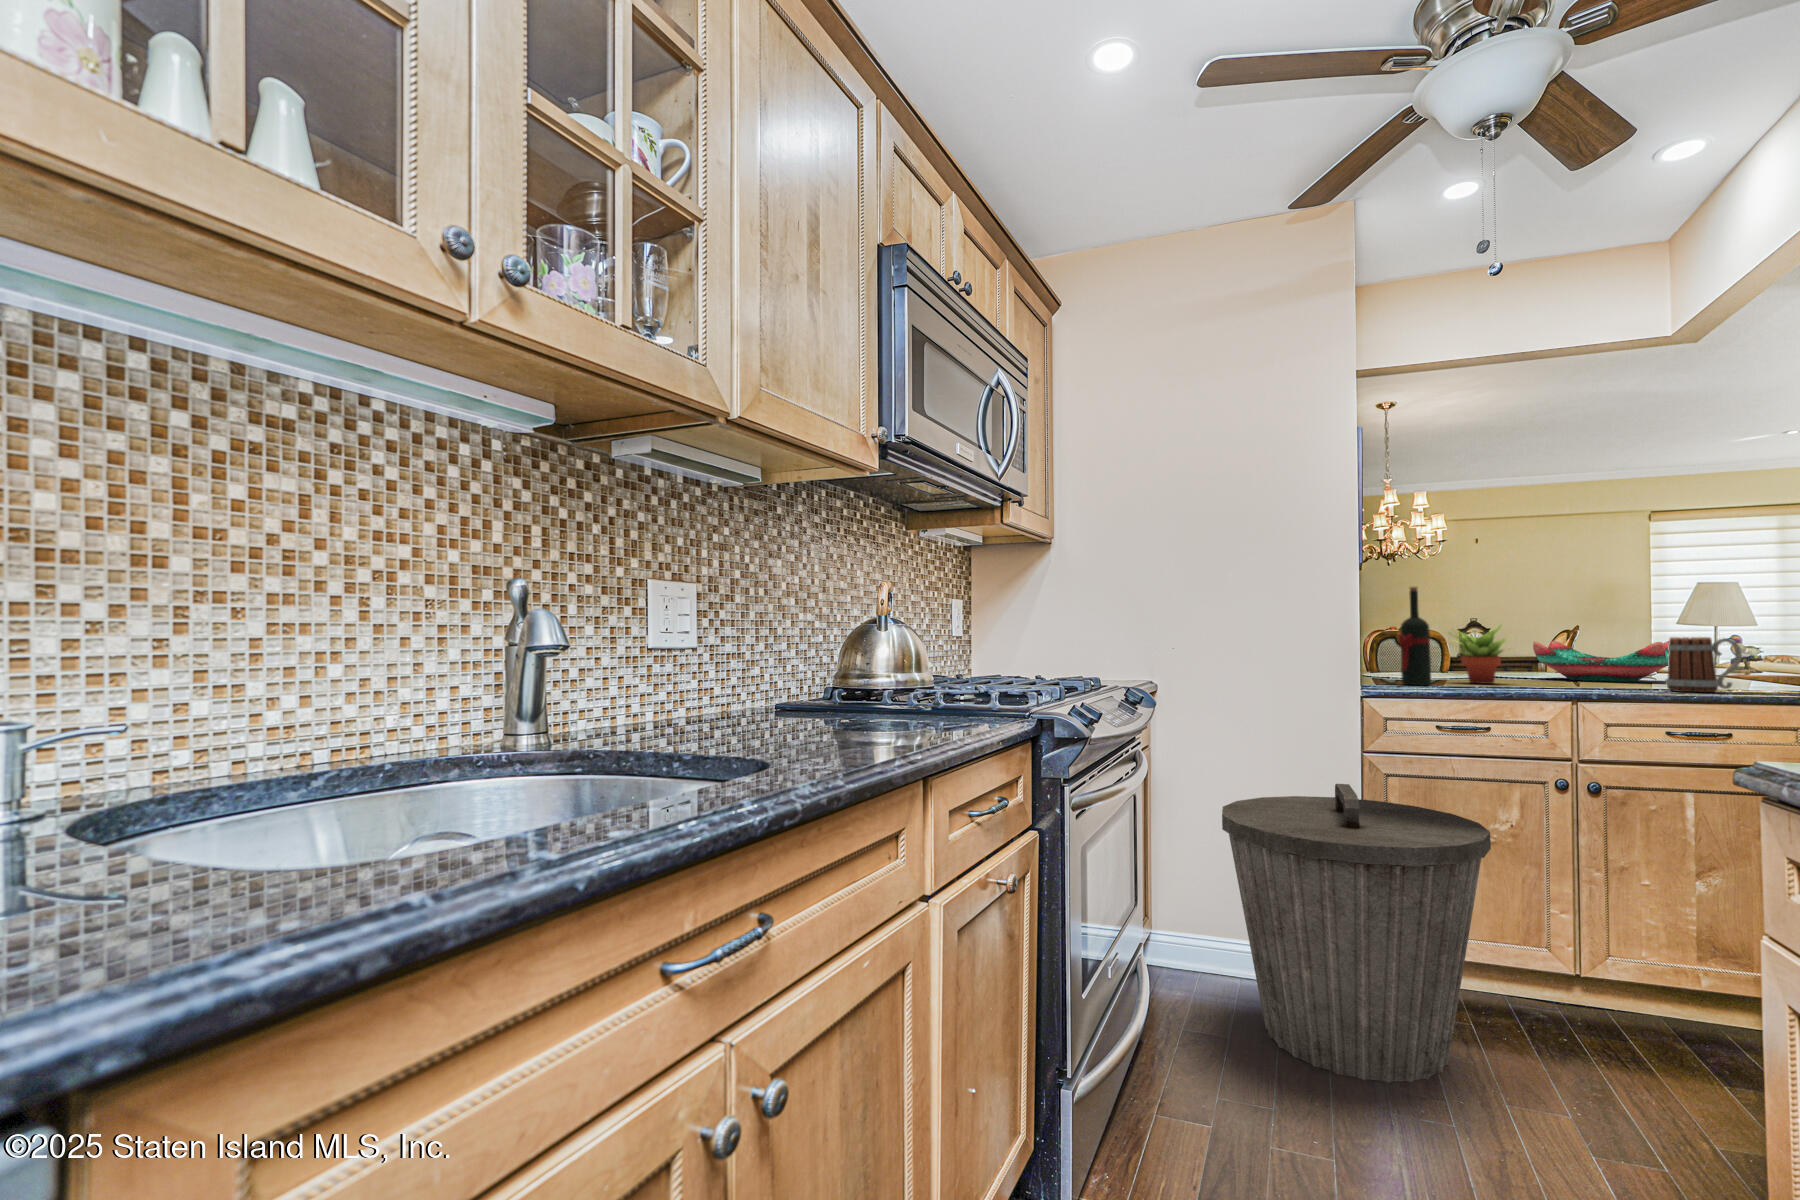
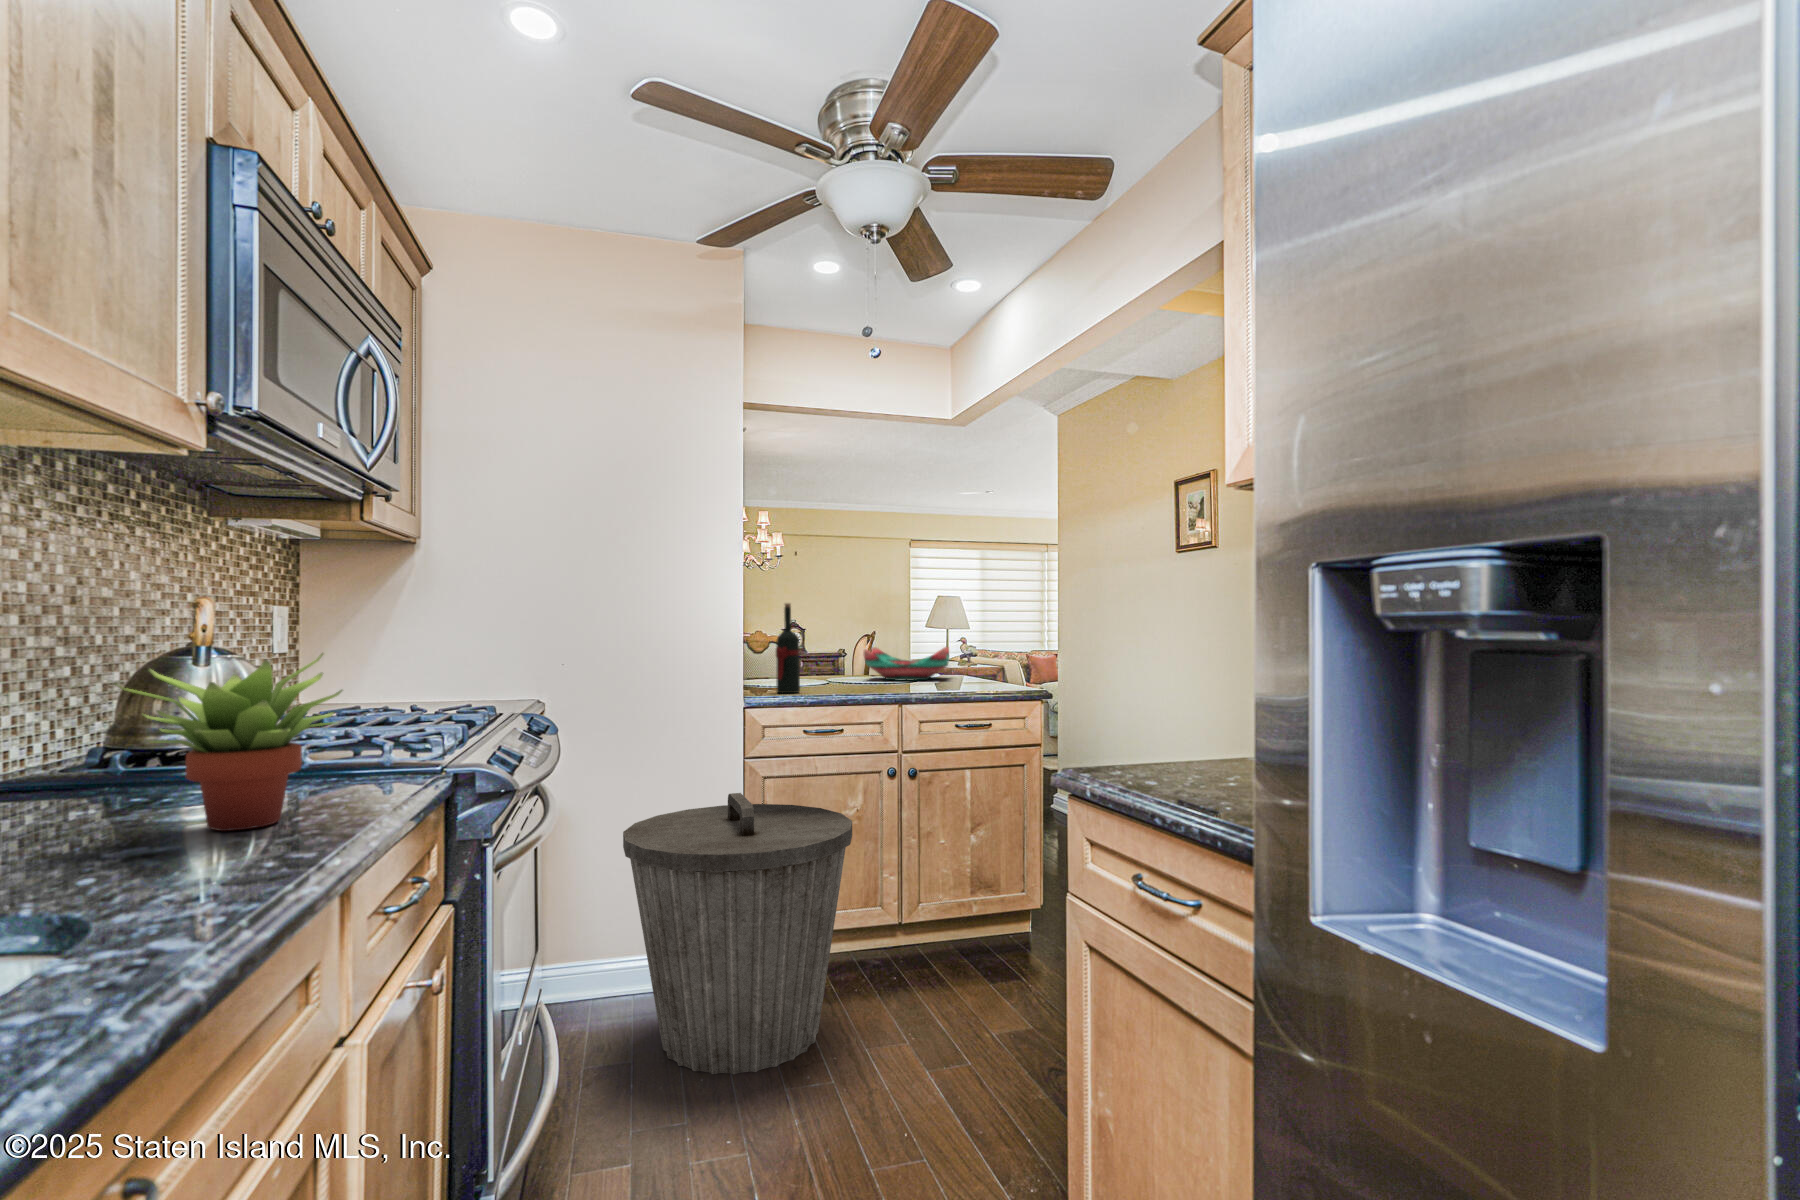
succulent plant: present [1449,625,1507,684] -> present [115,653,342,831]
mug: present [1665,637,1742,692] -> none [954,647,996,689]

